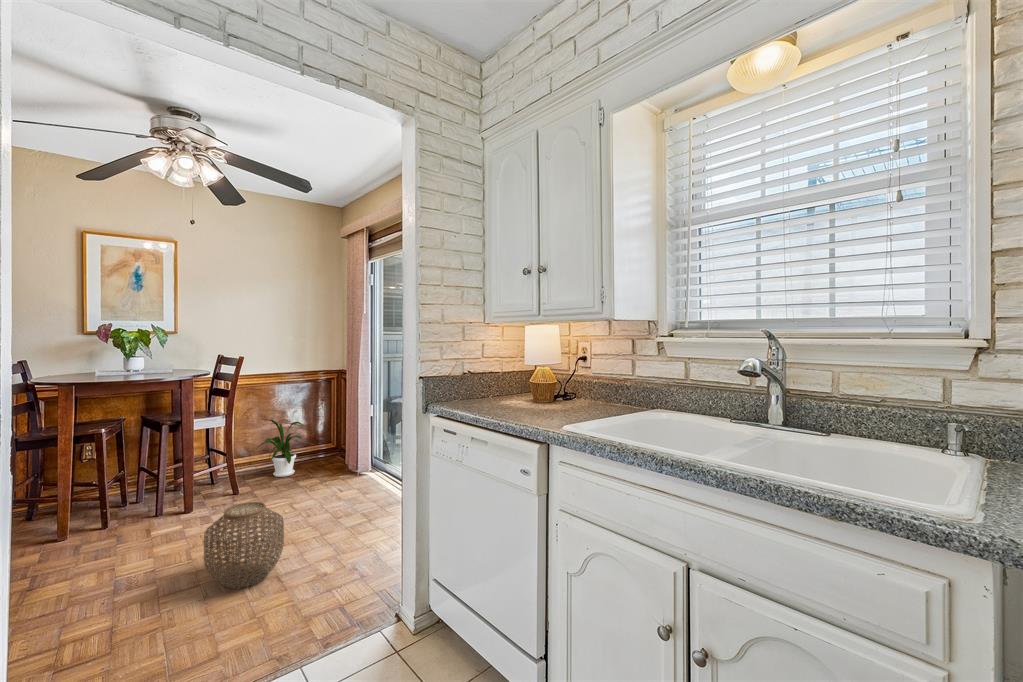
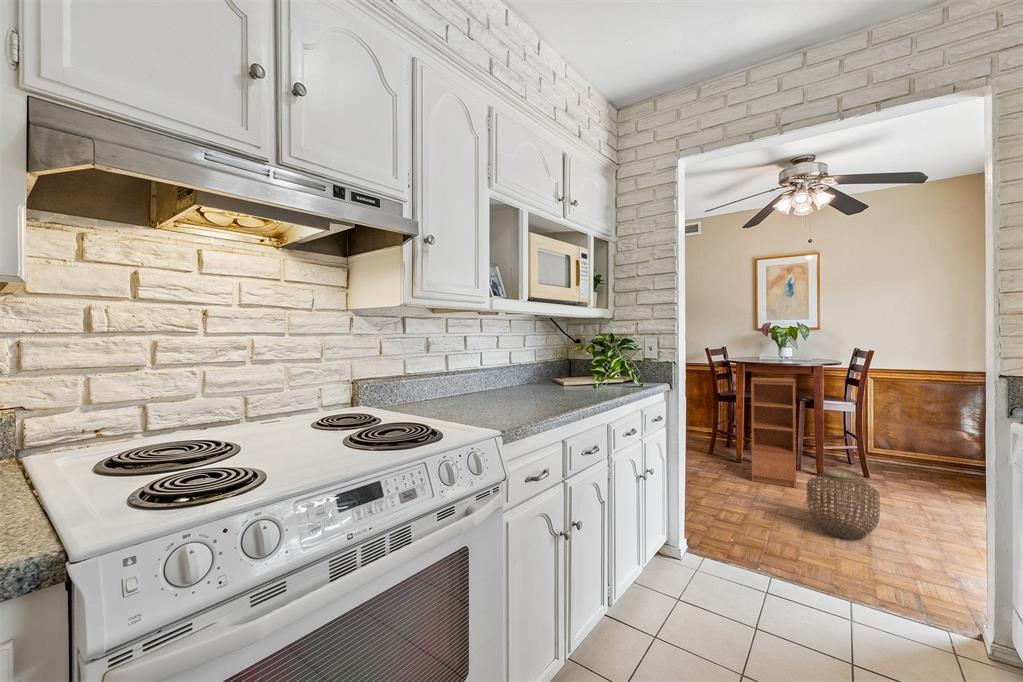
bookcase: none [93,399,168,561] -> present [751,378,796,487]
house plant: present [256,419,304,477] -> none [896,413,961,479]

